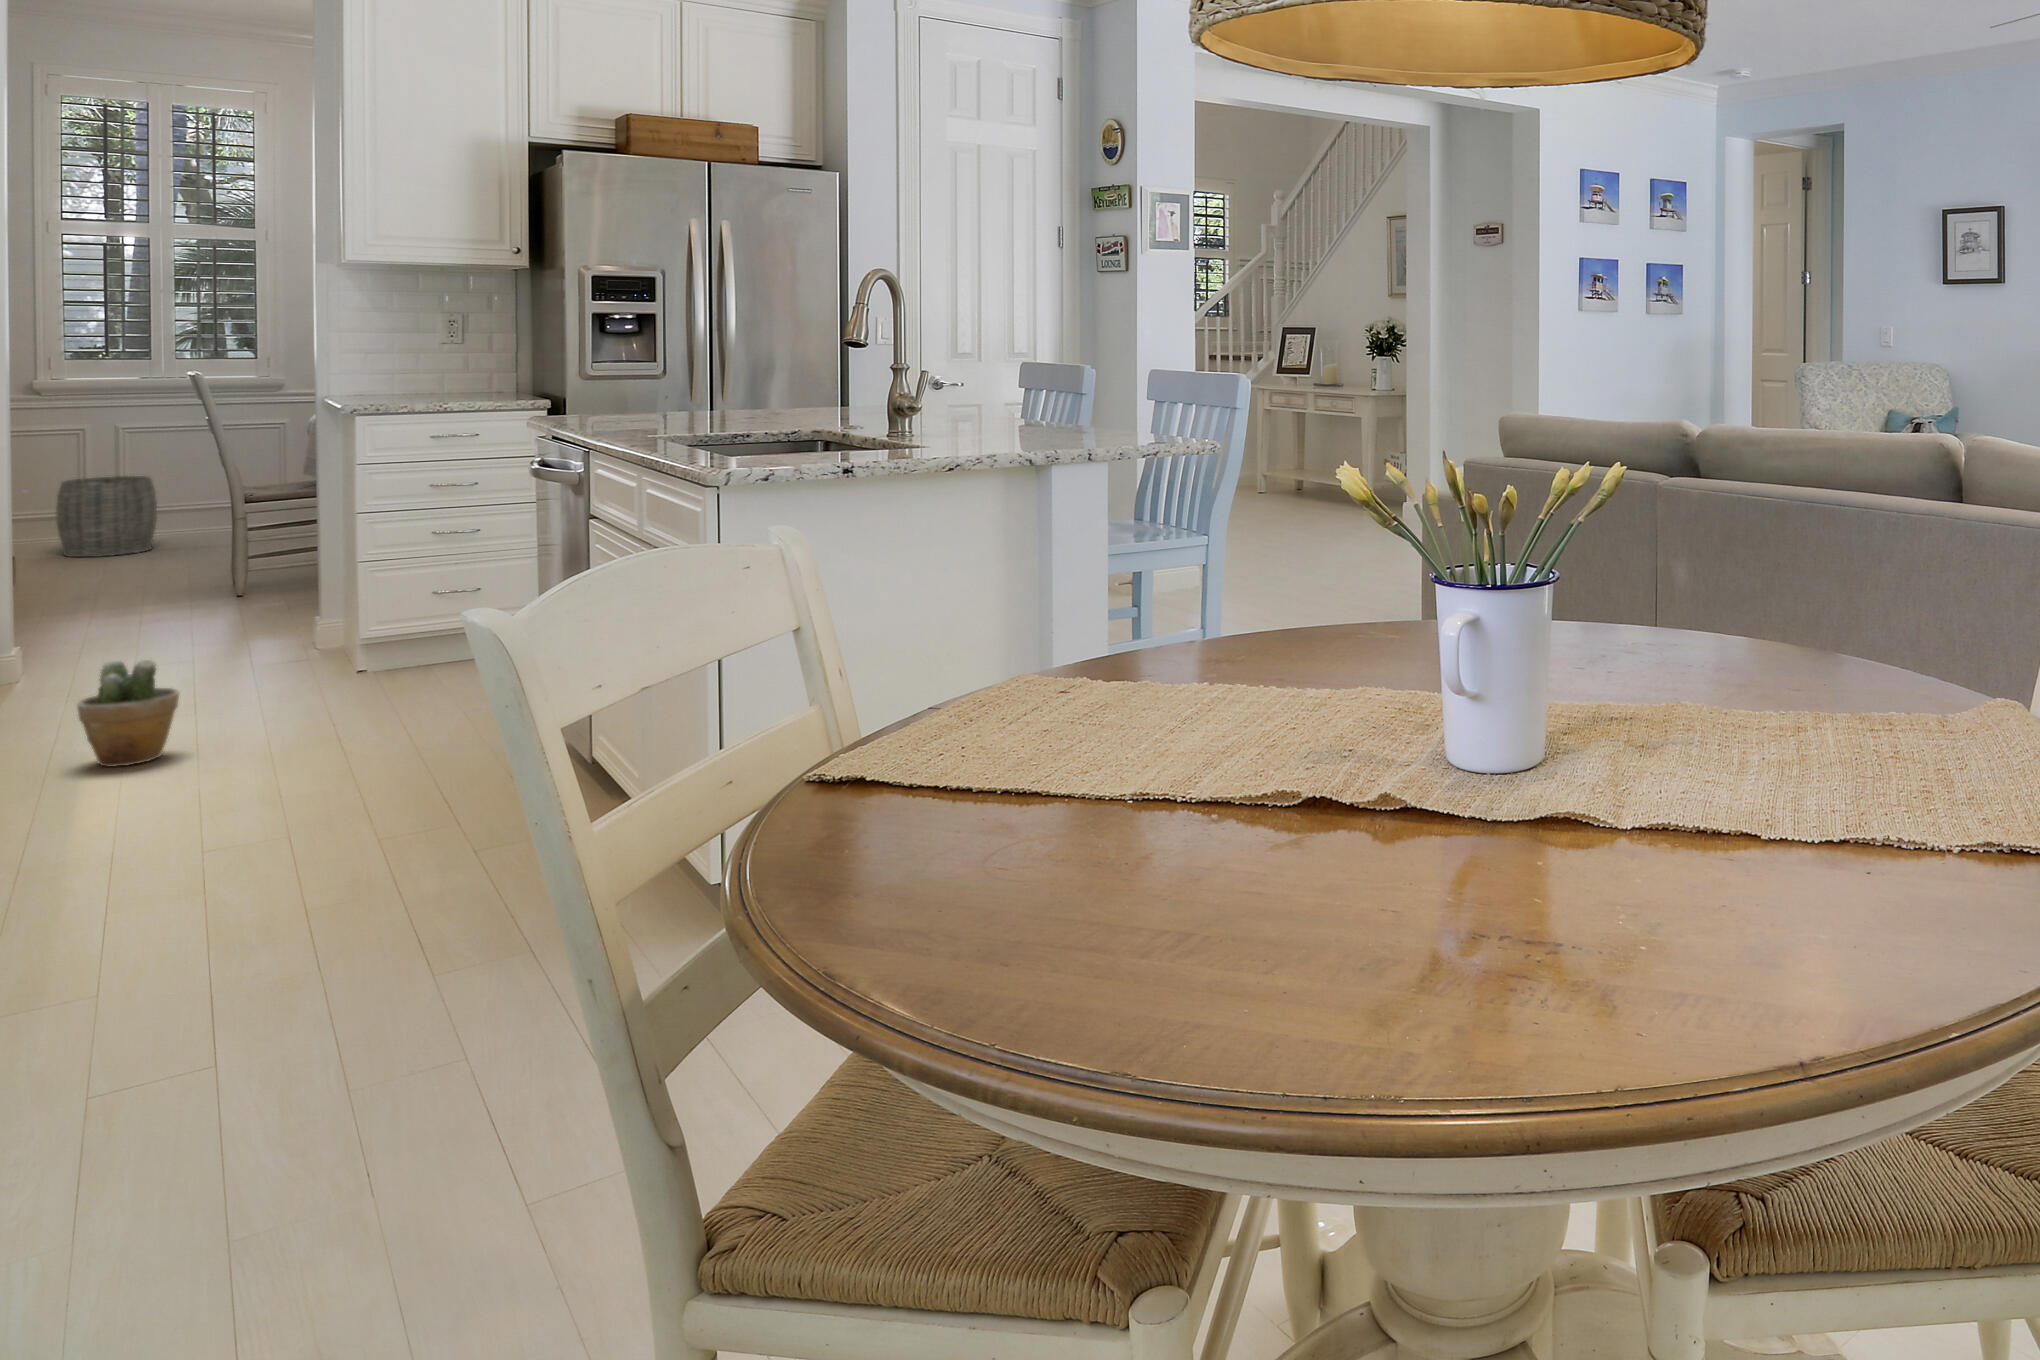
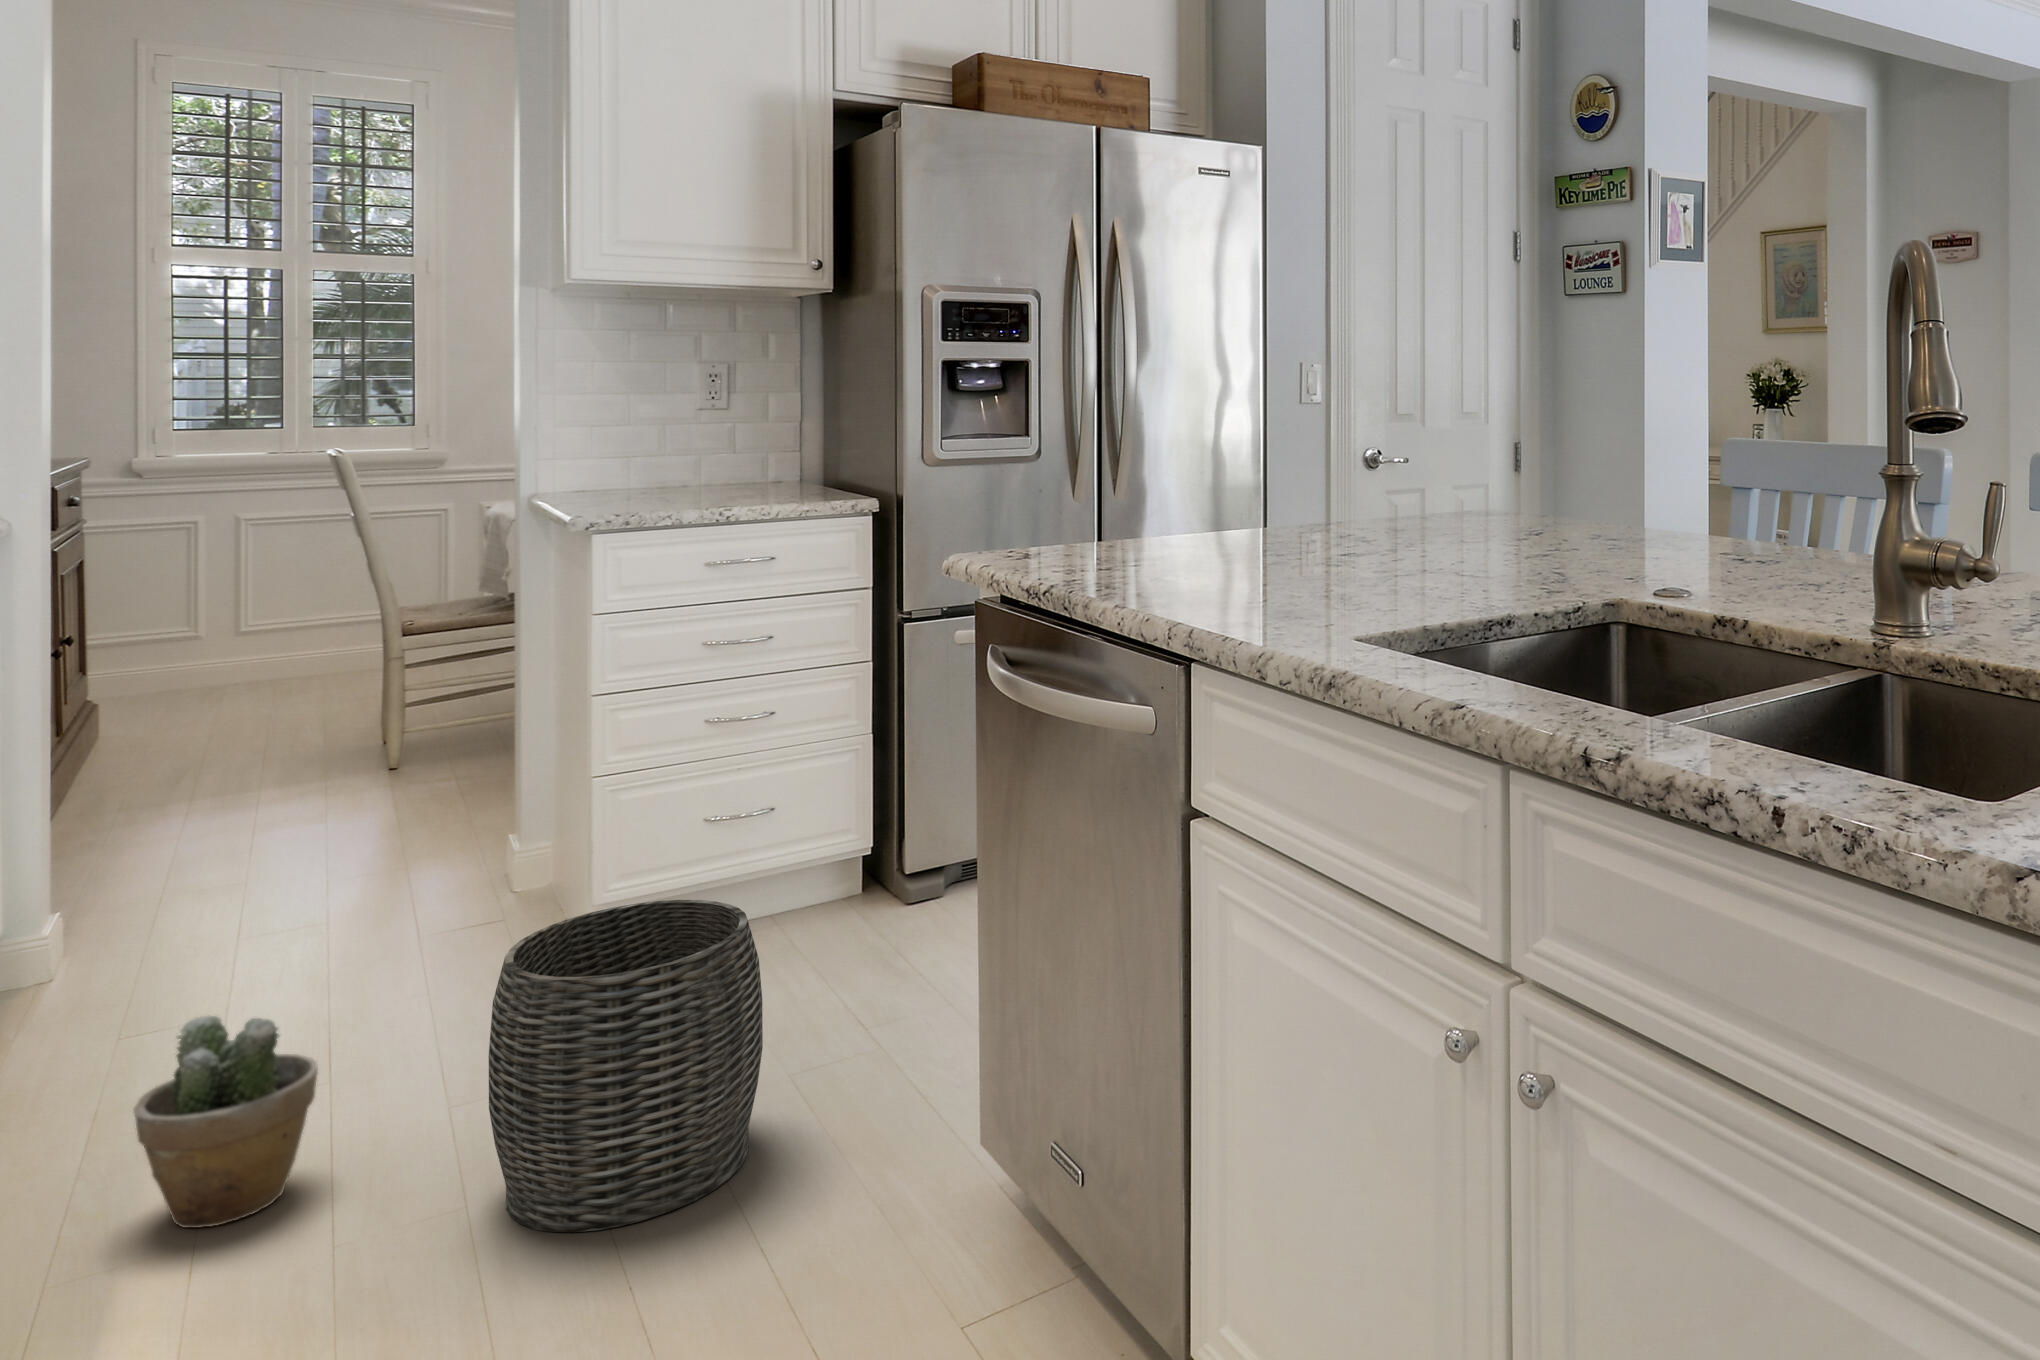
woven basket: present [56,476,157,557] -> present [489,900,763,1232]

